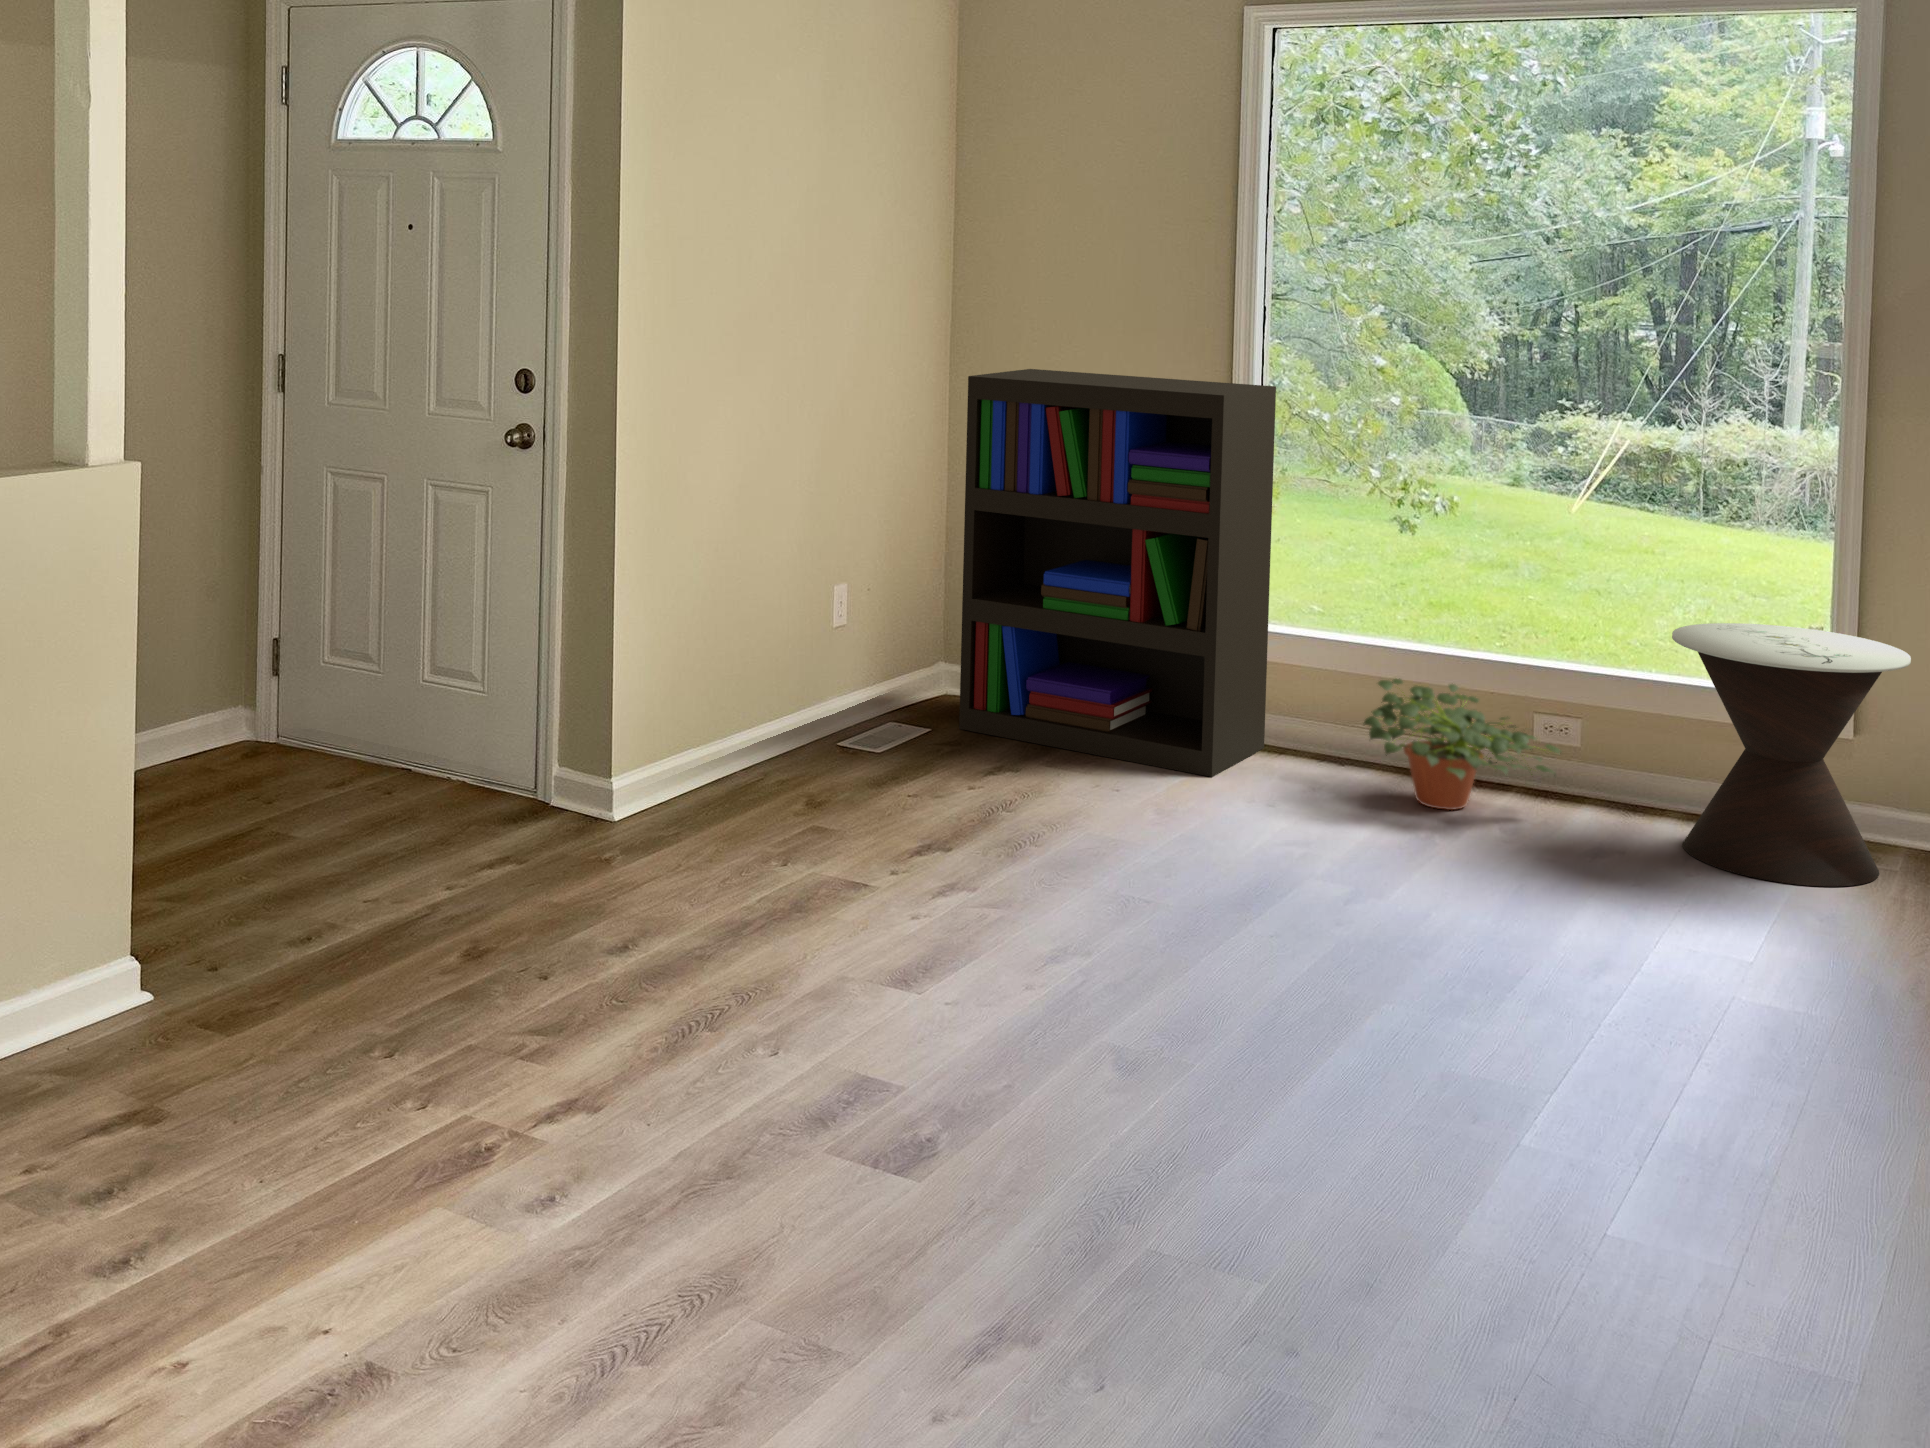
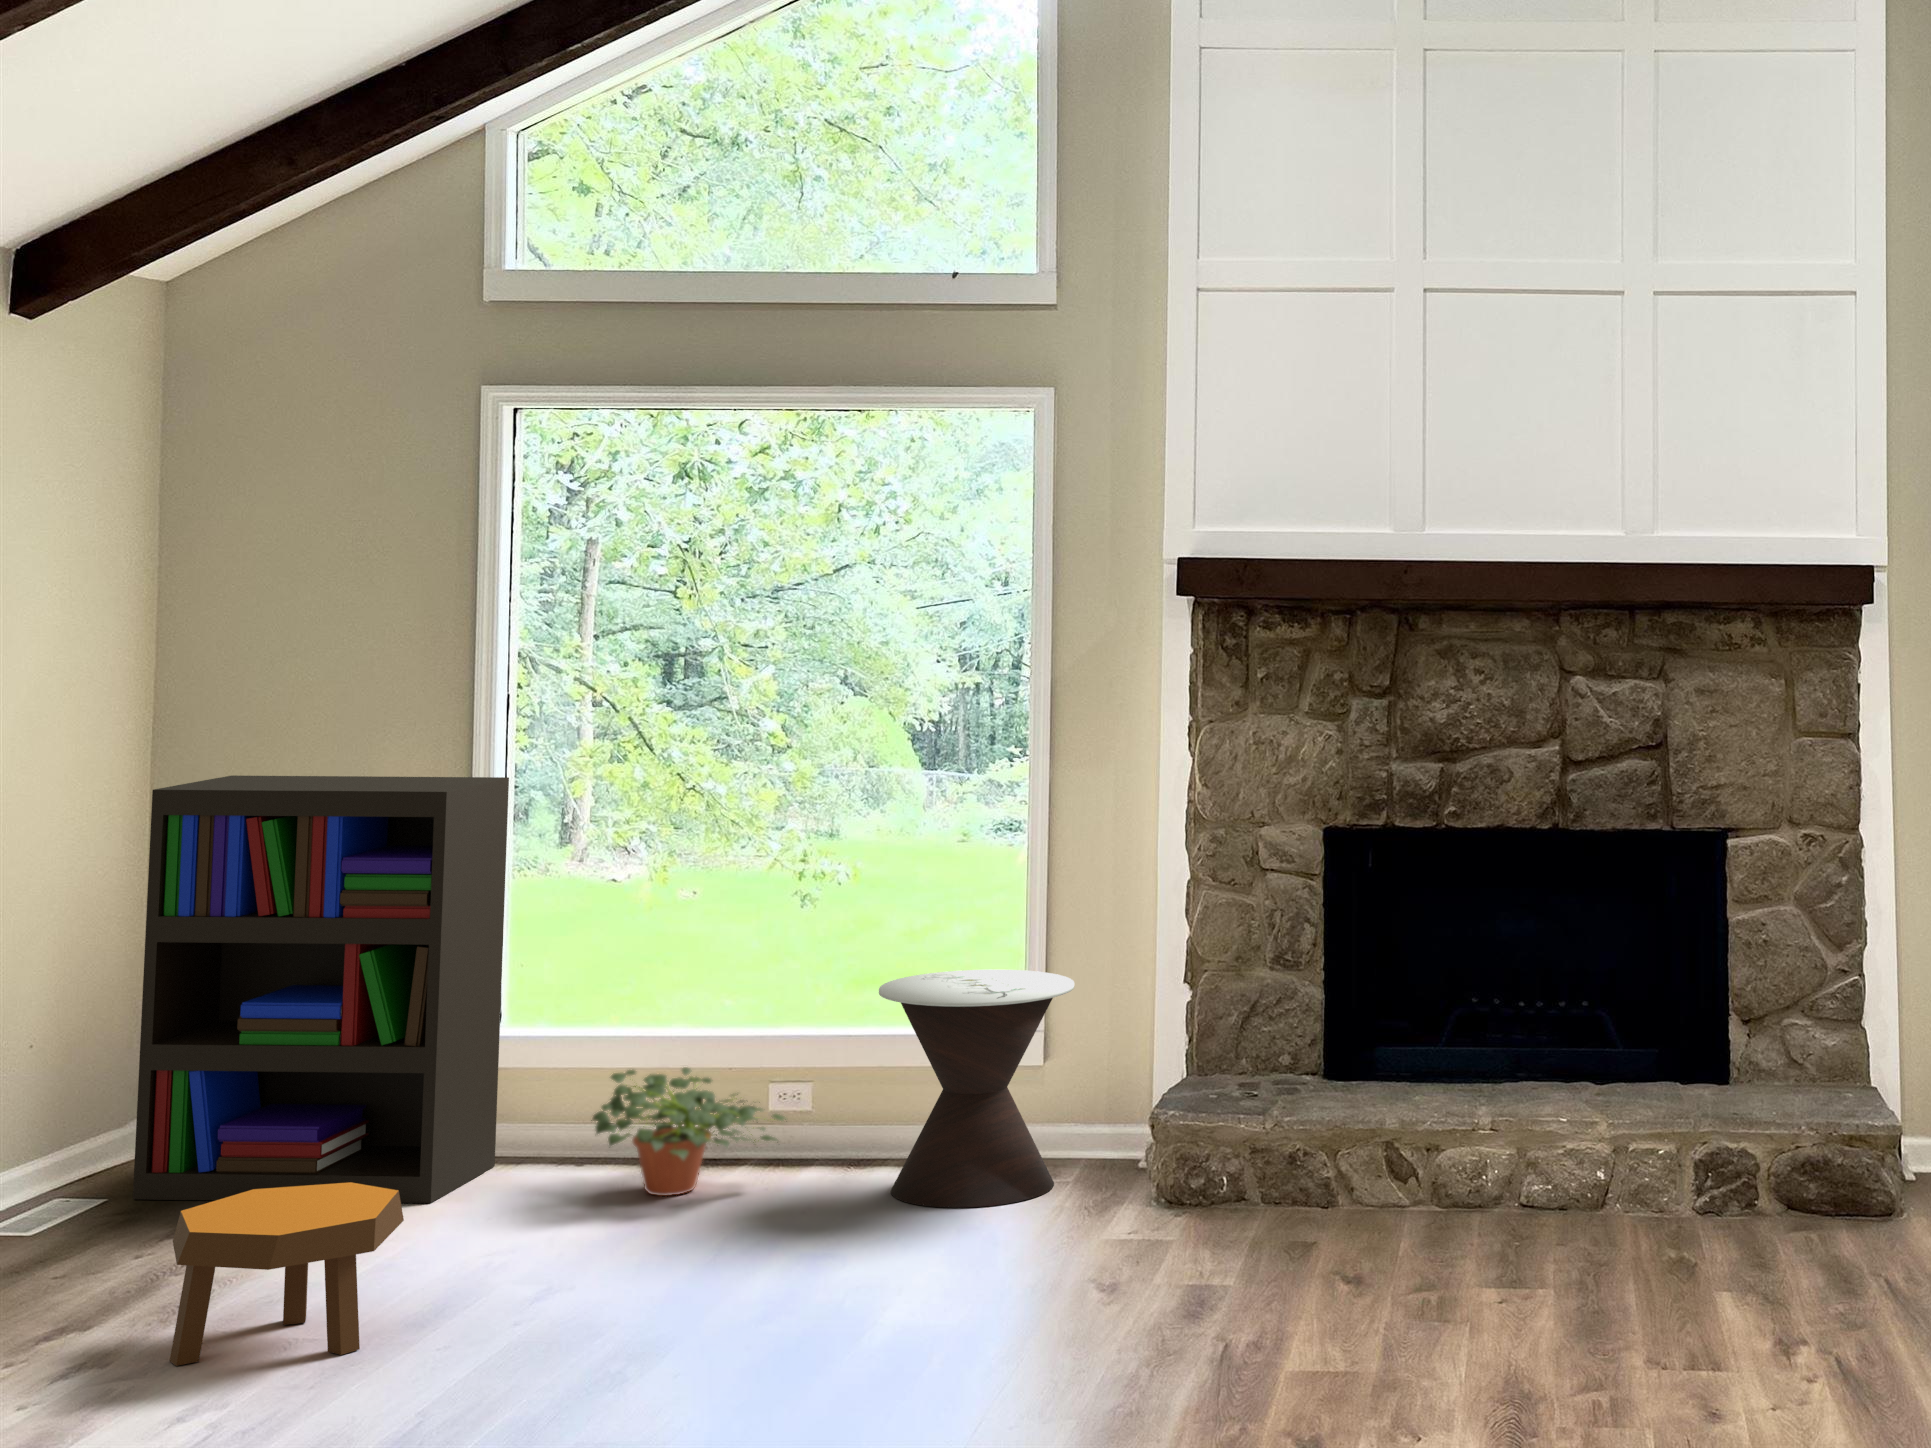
footstool: none [1000,753,1205,930] -> present [170,1182,404,1366]

